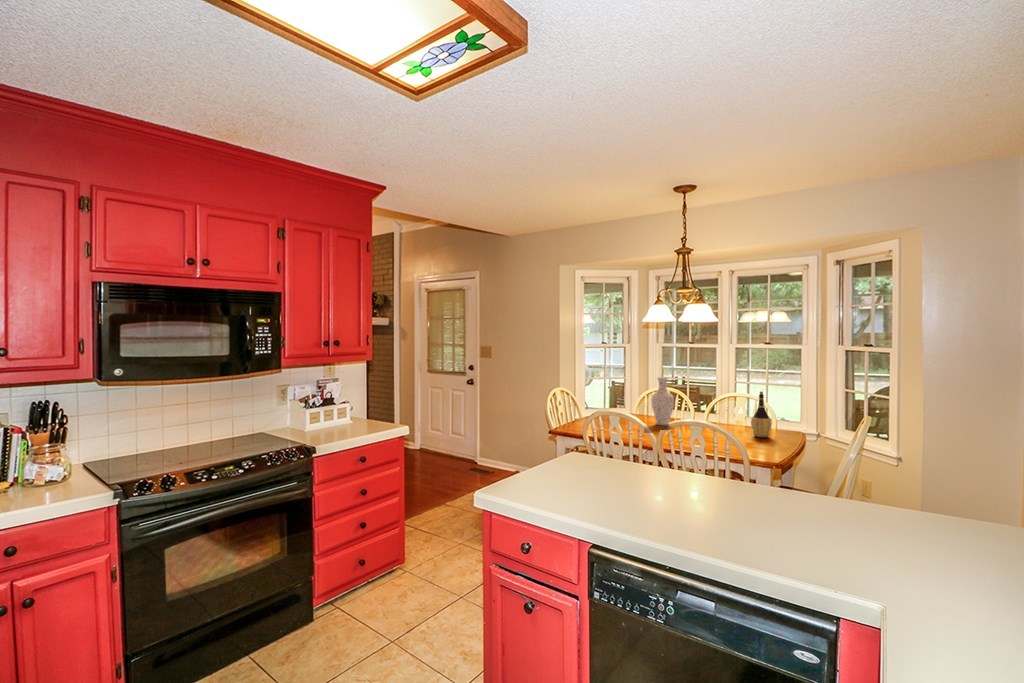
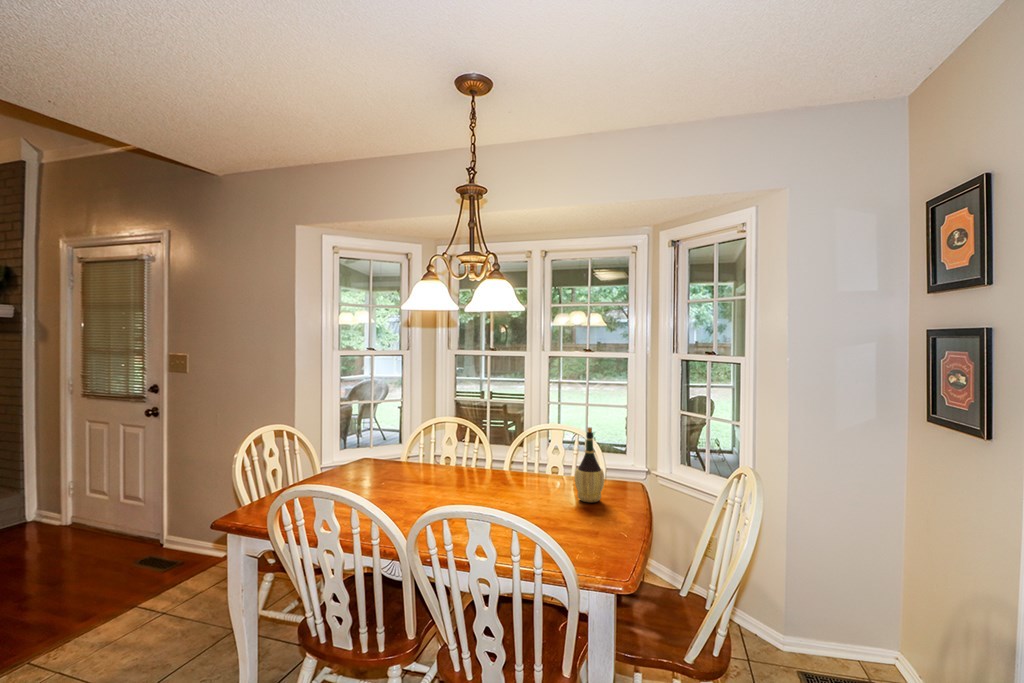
vase: present [651,377,674,425] -> none [424,405,459,486]

